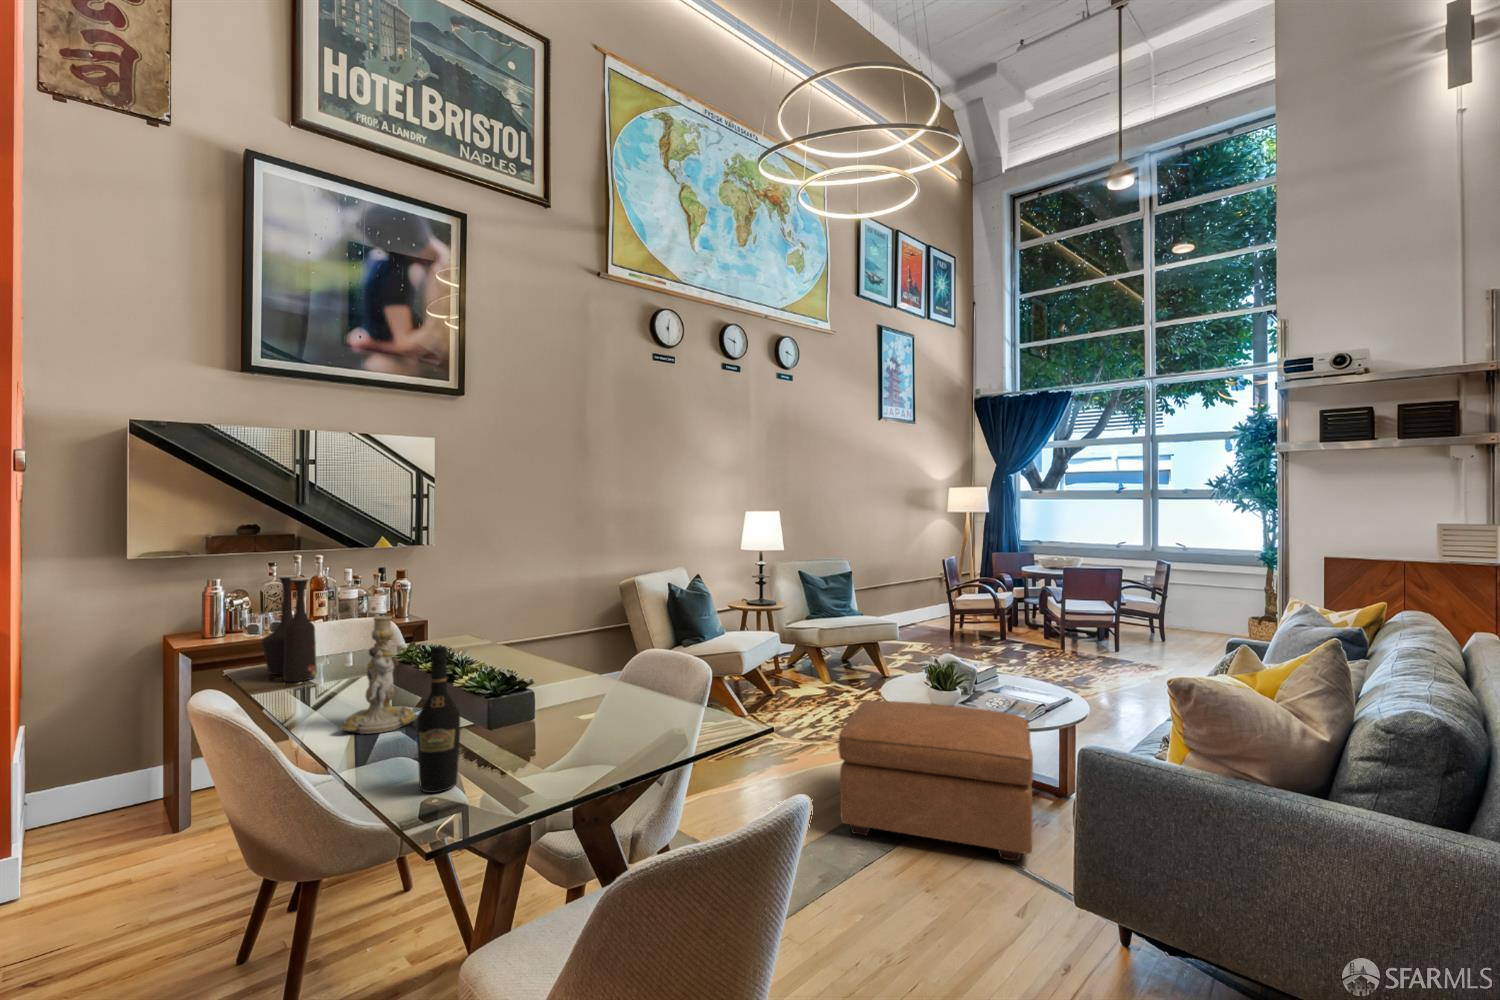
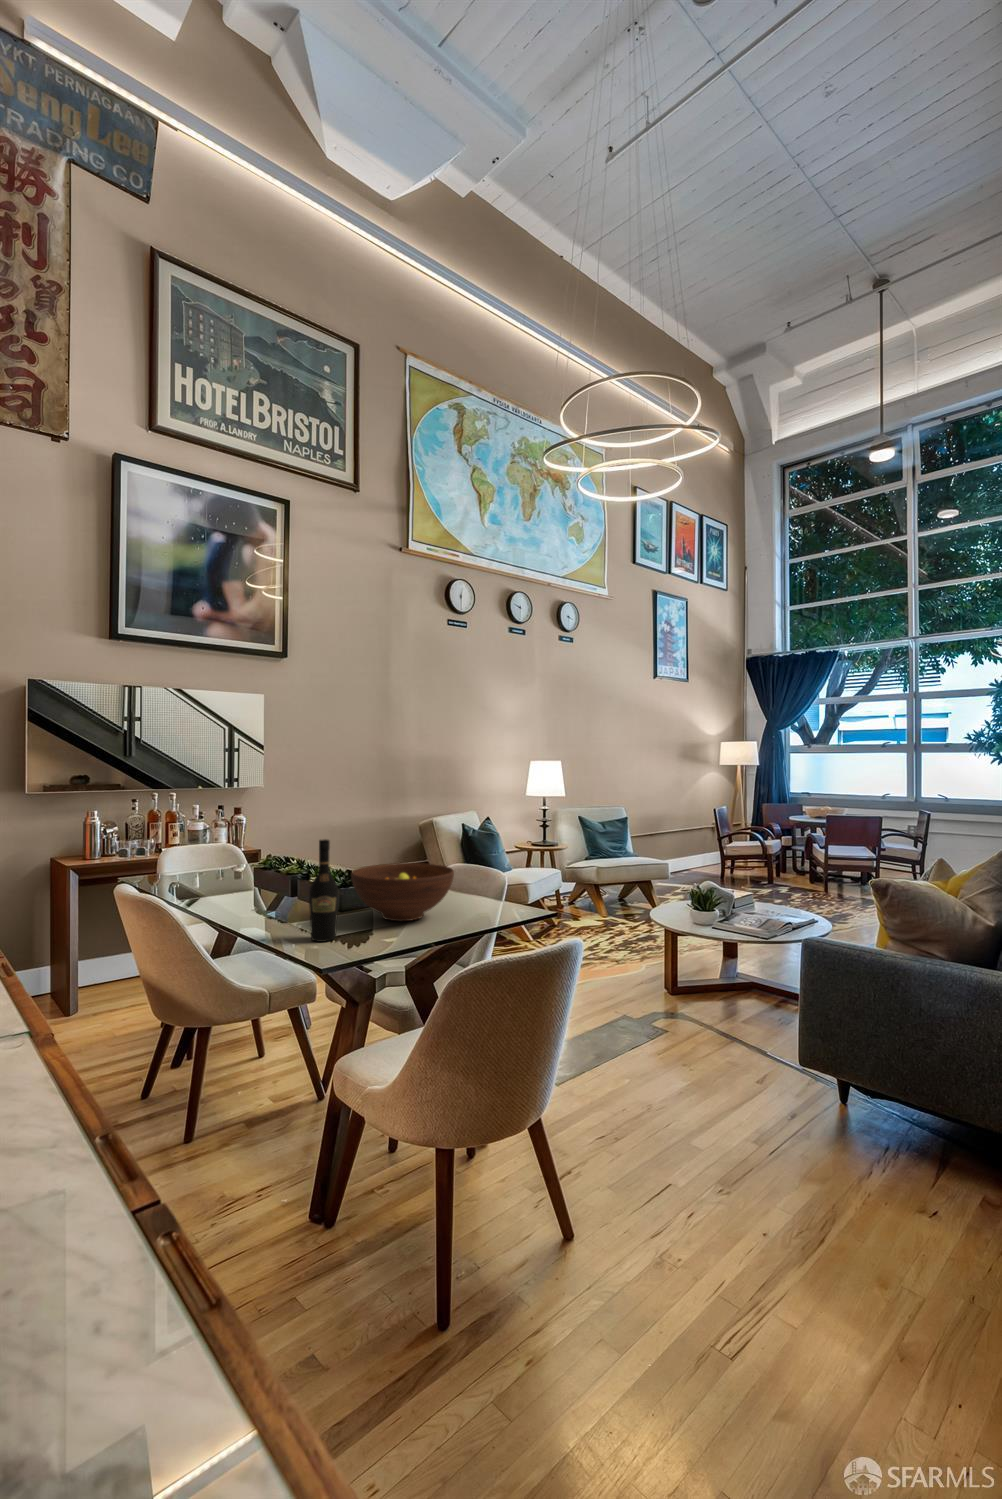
vase: present [262,574,317,682] -> none [151,802,195,885]
candlestick: present [339,616,417,734] -> none [234,827,291,913]
fruit bowl: none [491,661,632,747] -> present [351,863,454,921]
ottoman: present [838,700,1034,861] -> none [613,919,777,1046]

